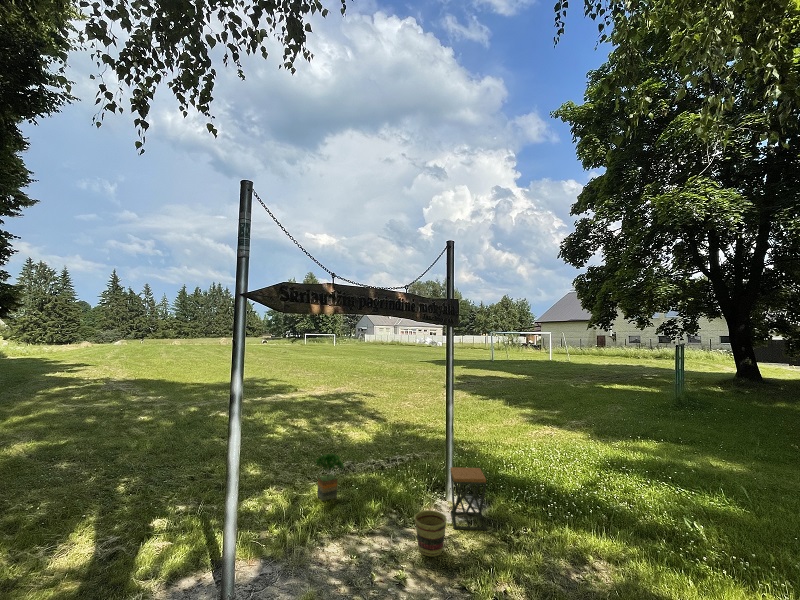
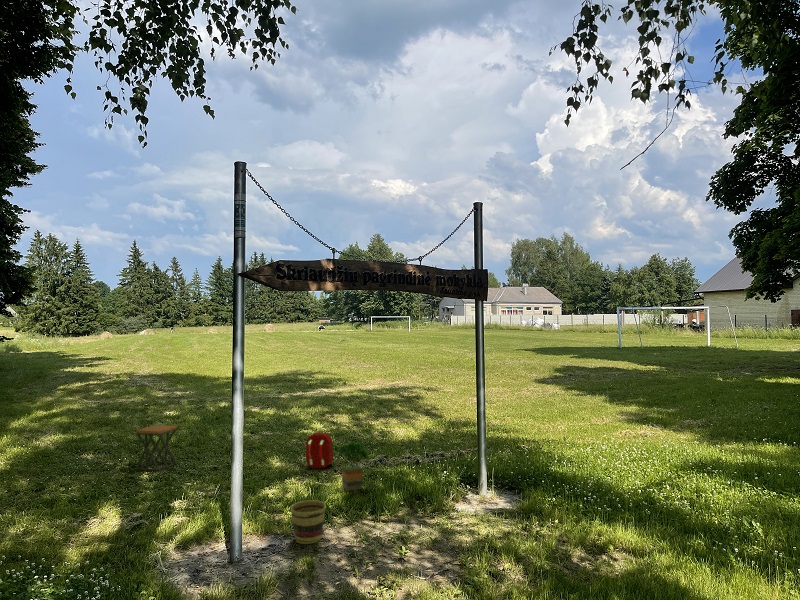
backpack: none [280,442,305,476] -> present [306,432,333,468]
stool: present [450,467,487,530] -> present [136,425,177,471]
basket: present [415,510,447,556] -> present [291,500,326,544]

